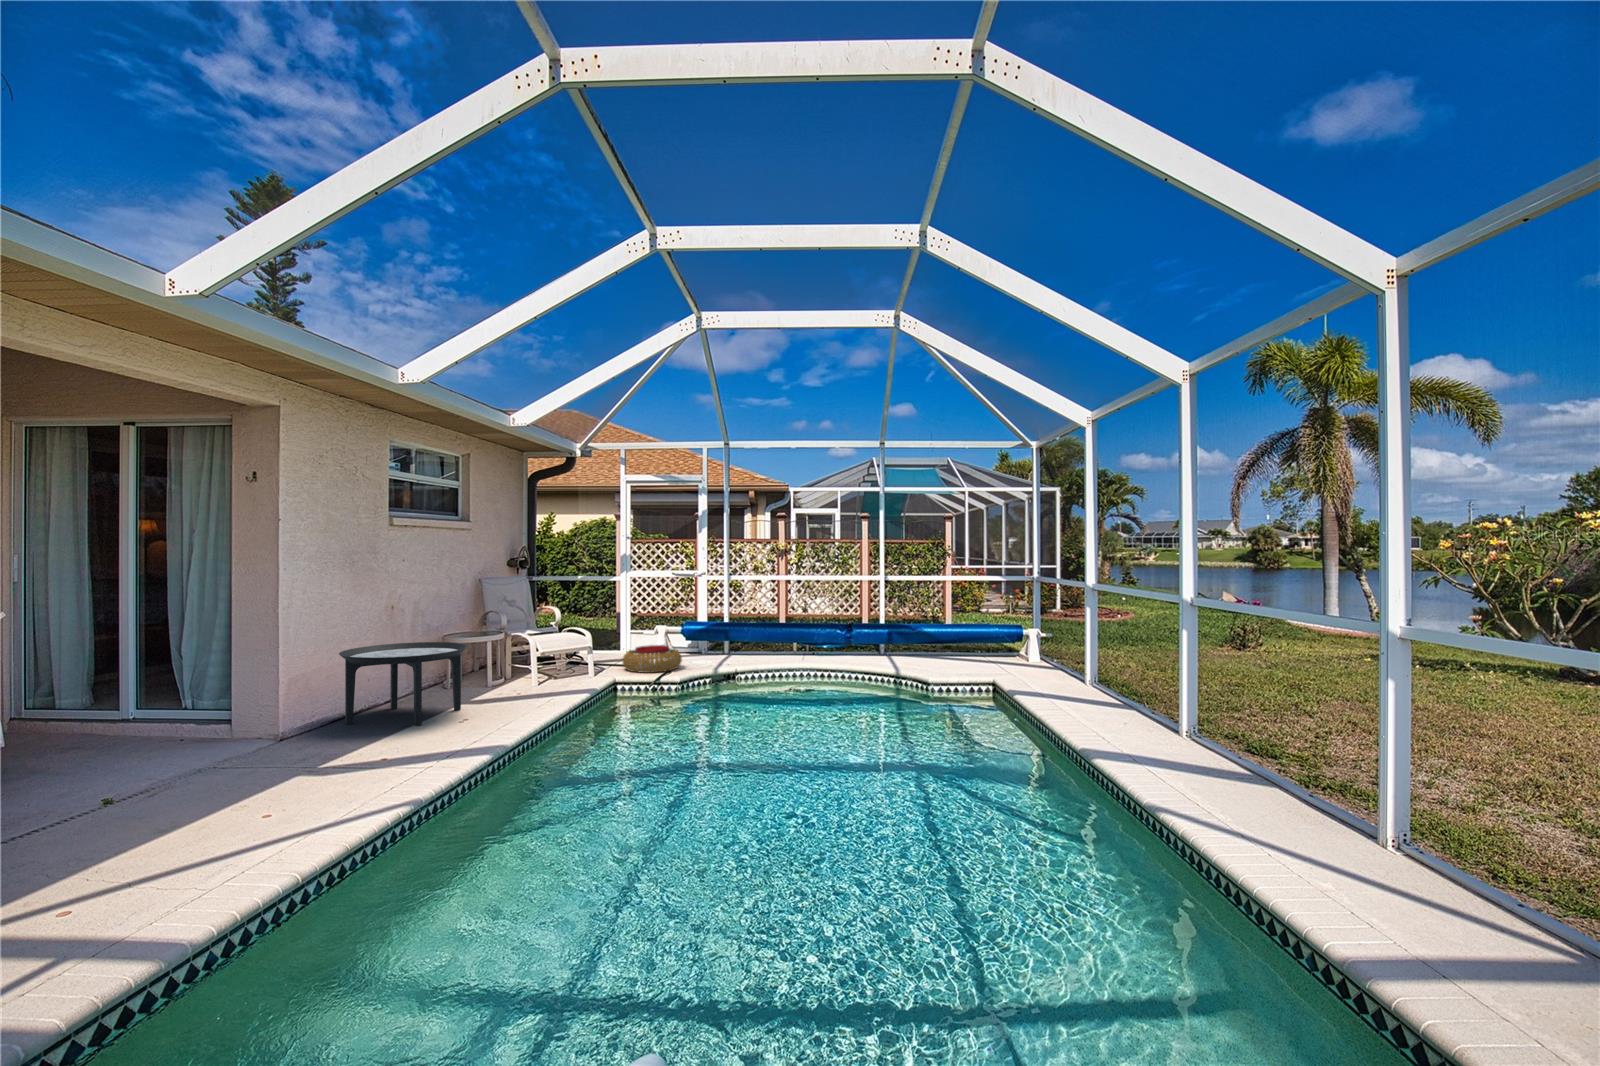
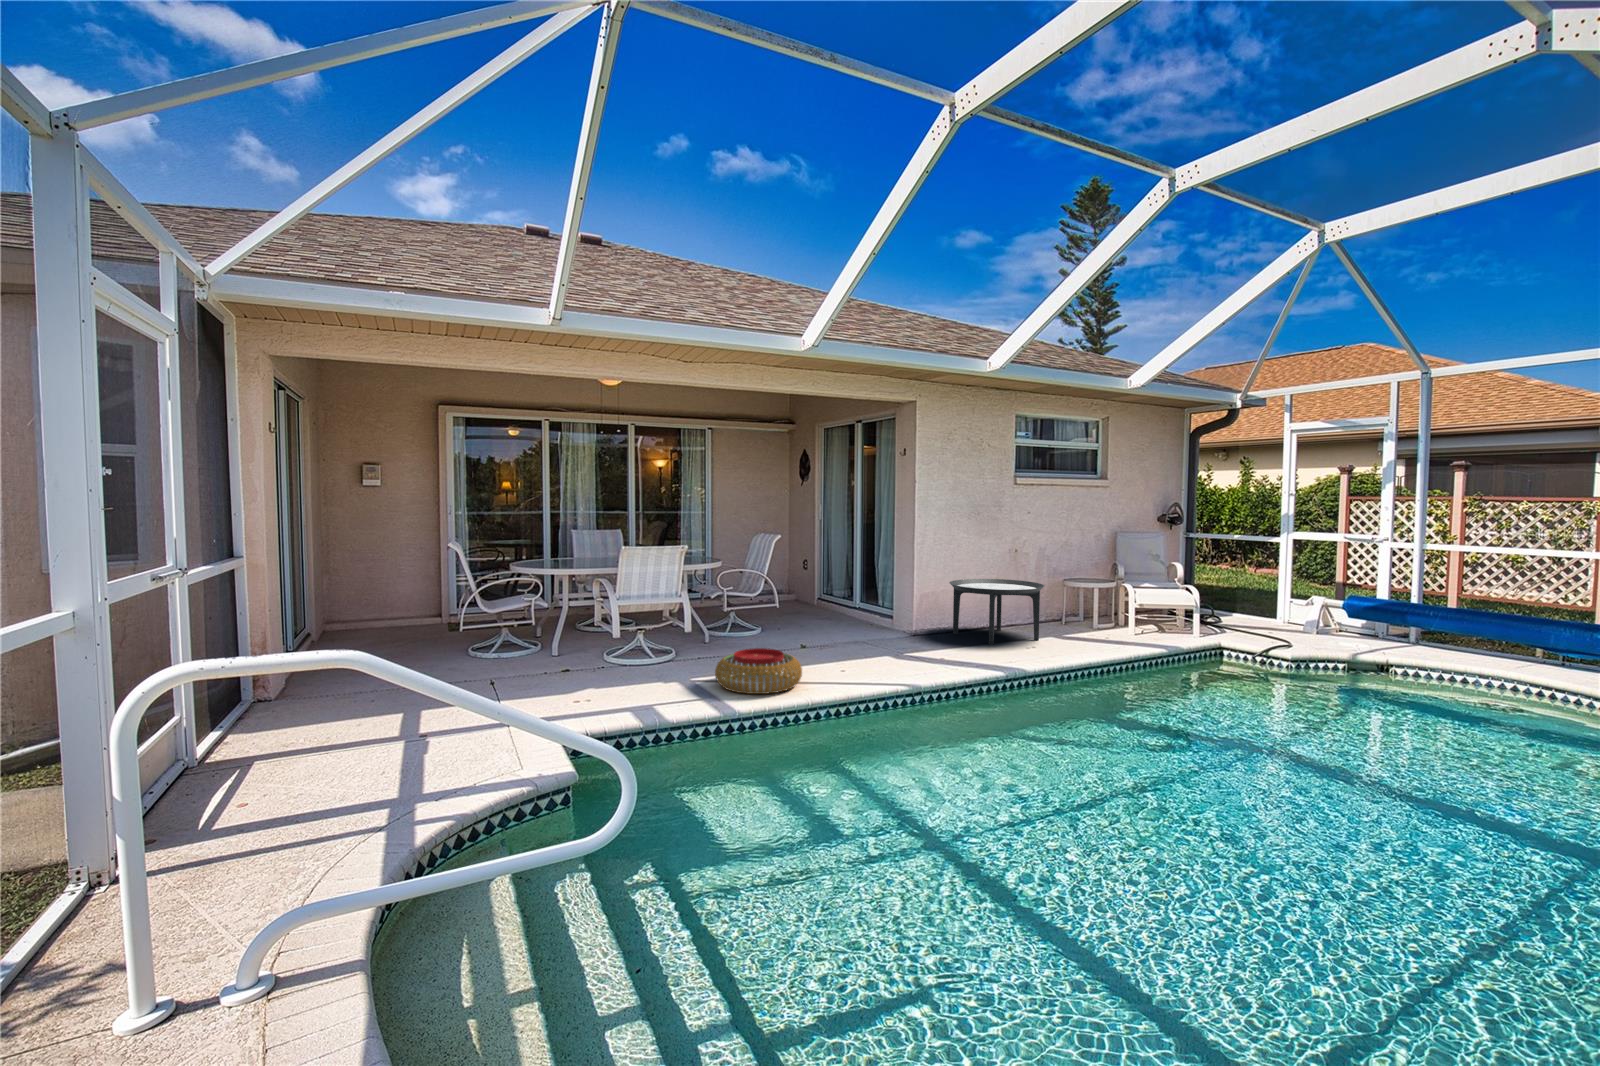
pouf: present [623,645,682,673] -> present [715,648,802,694]

